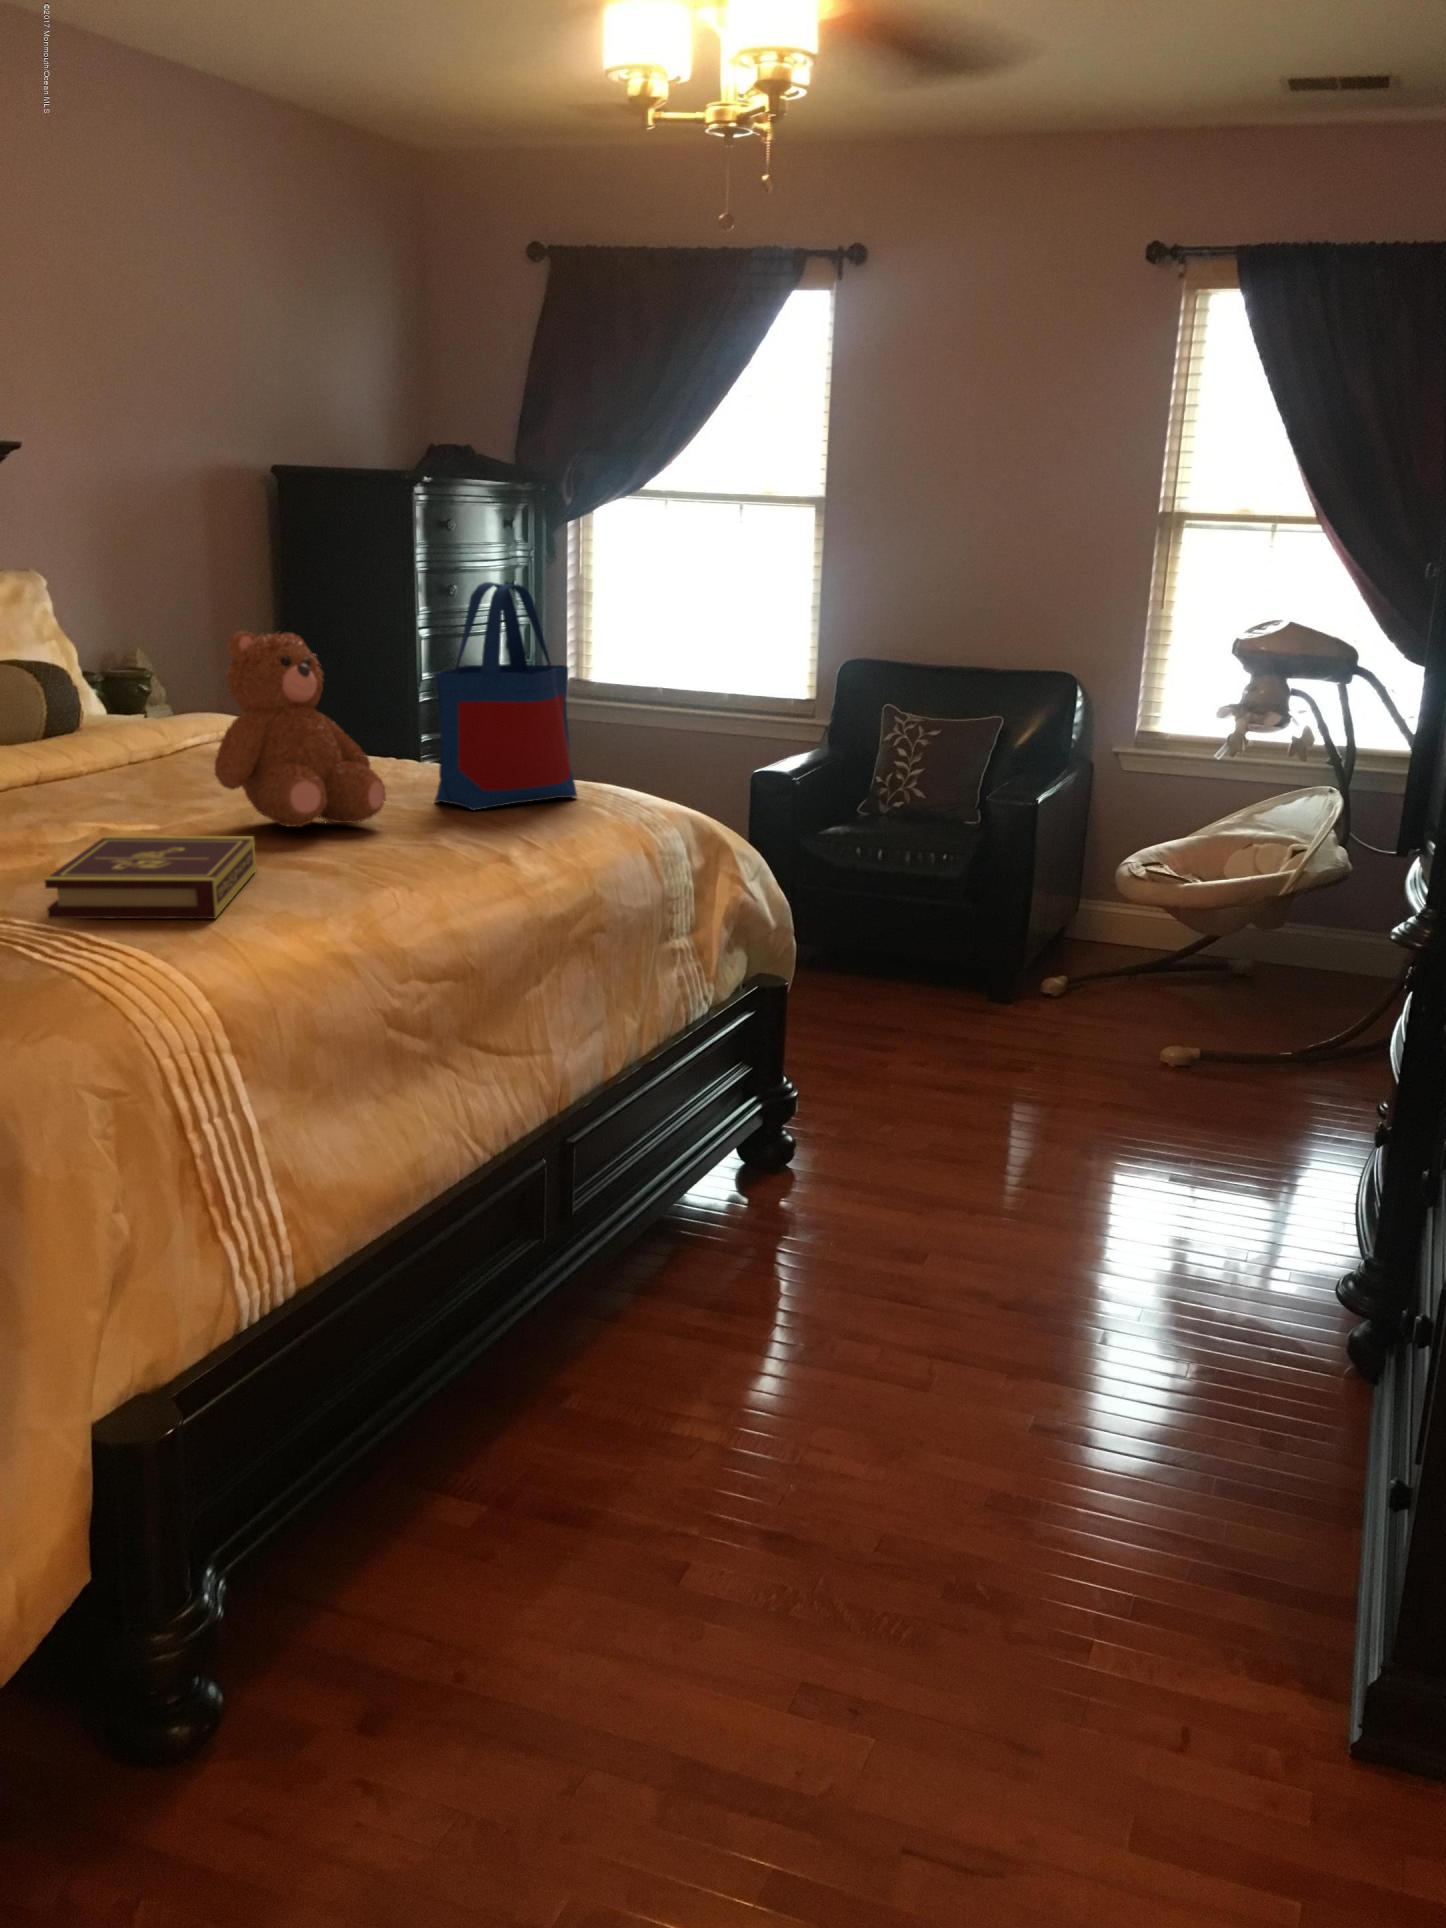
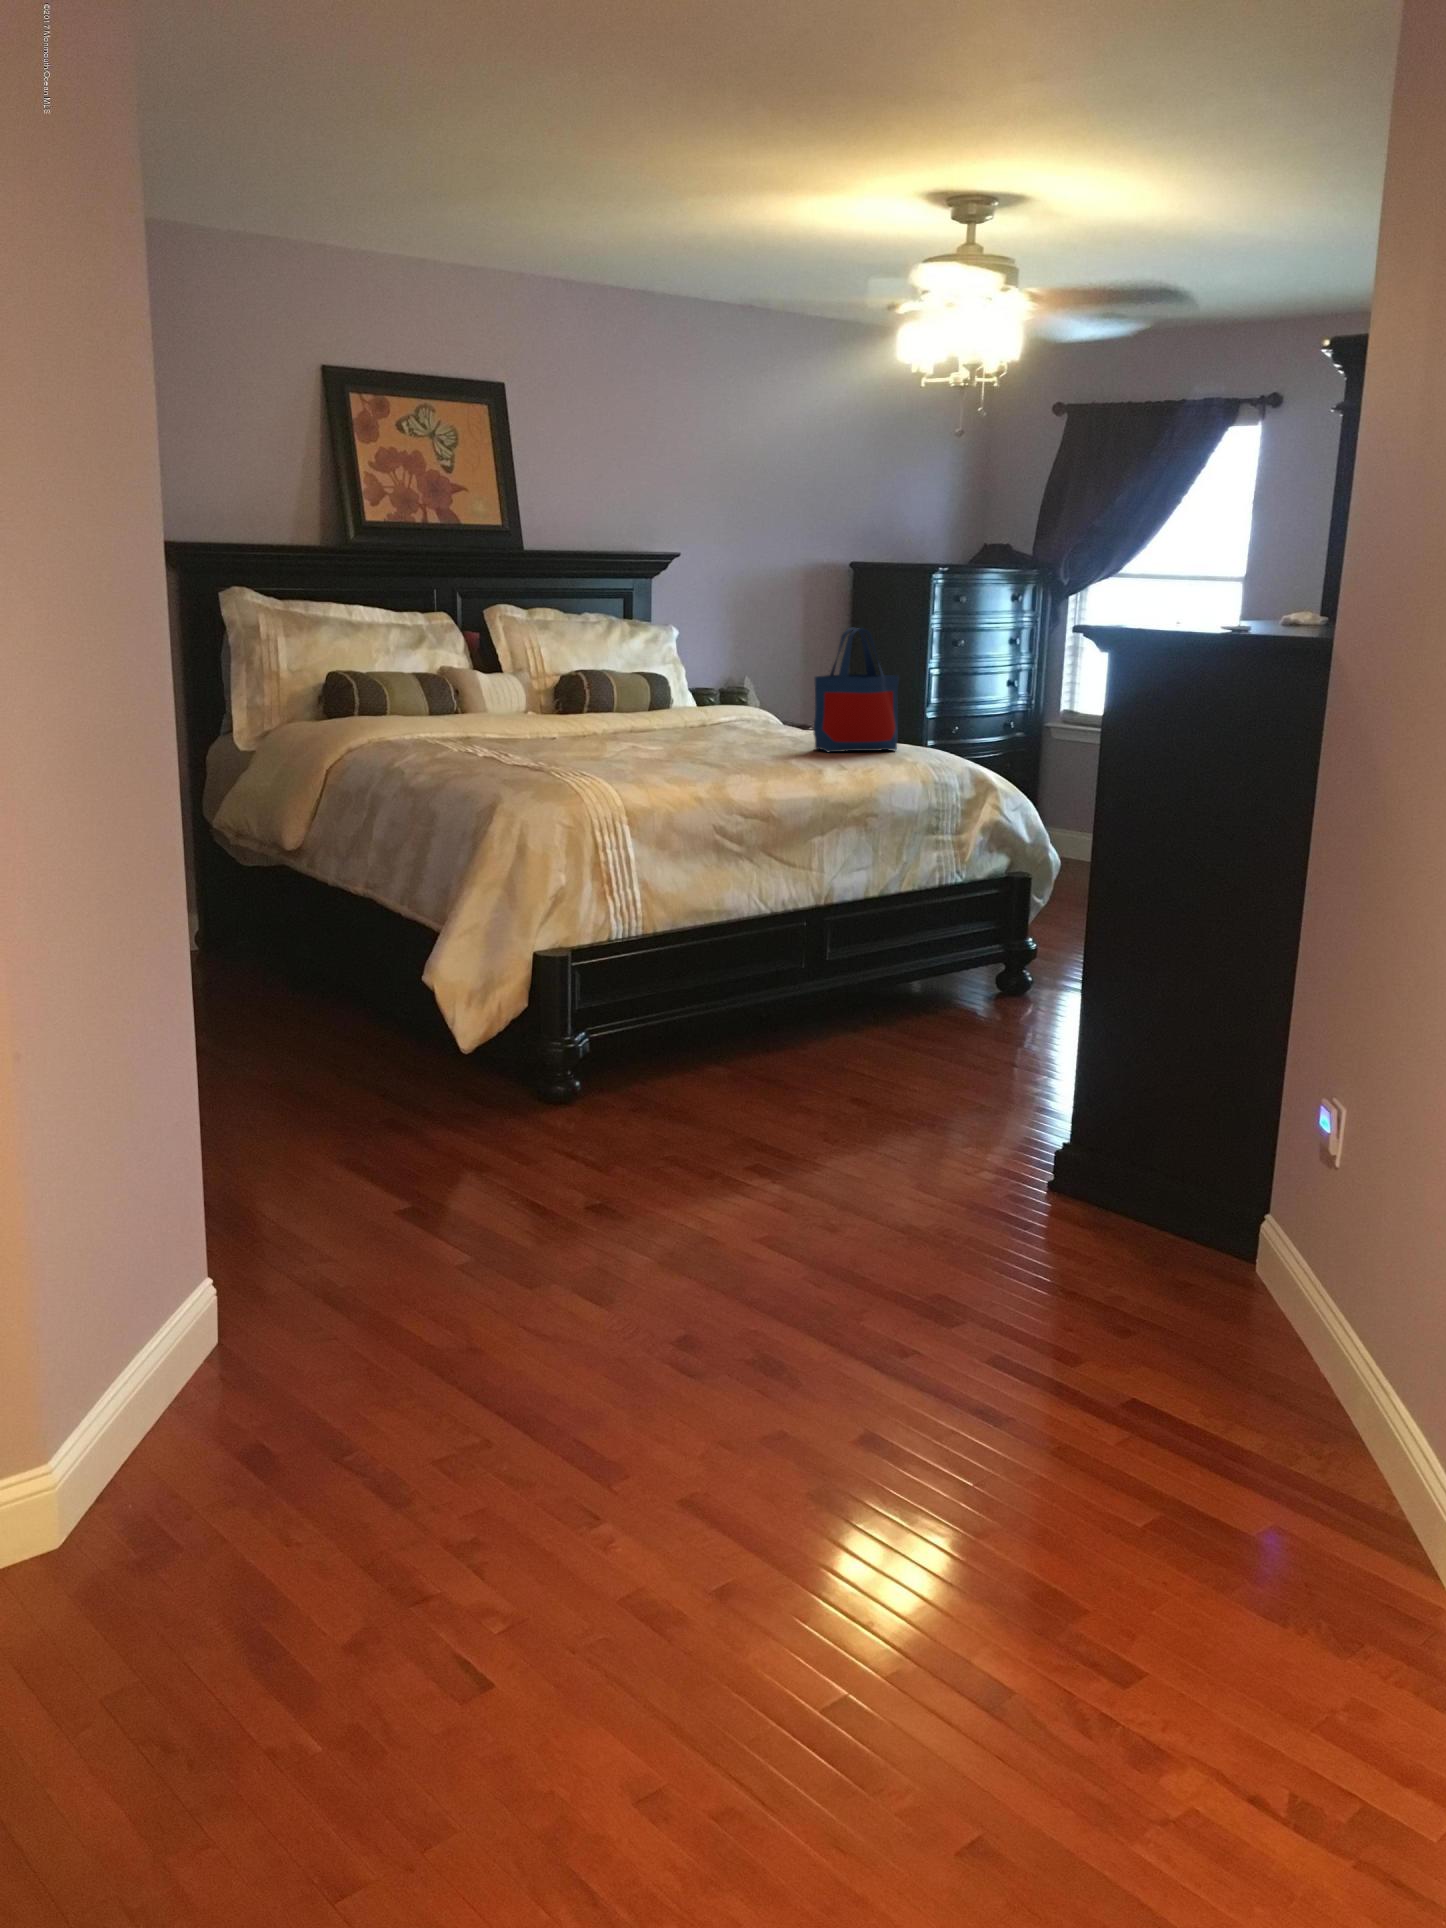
teddy bear: present [215,631,386,827] -> none [686,651,772,753]
book: present [45,835,256,919] -> none [575,743,681,773]

